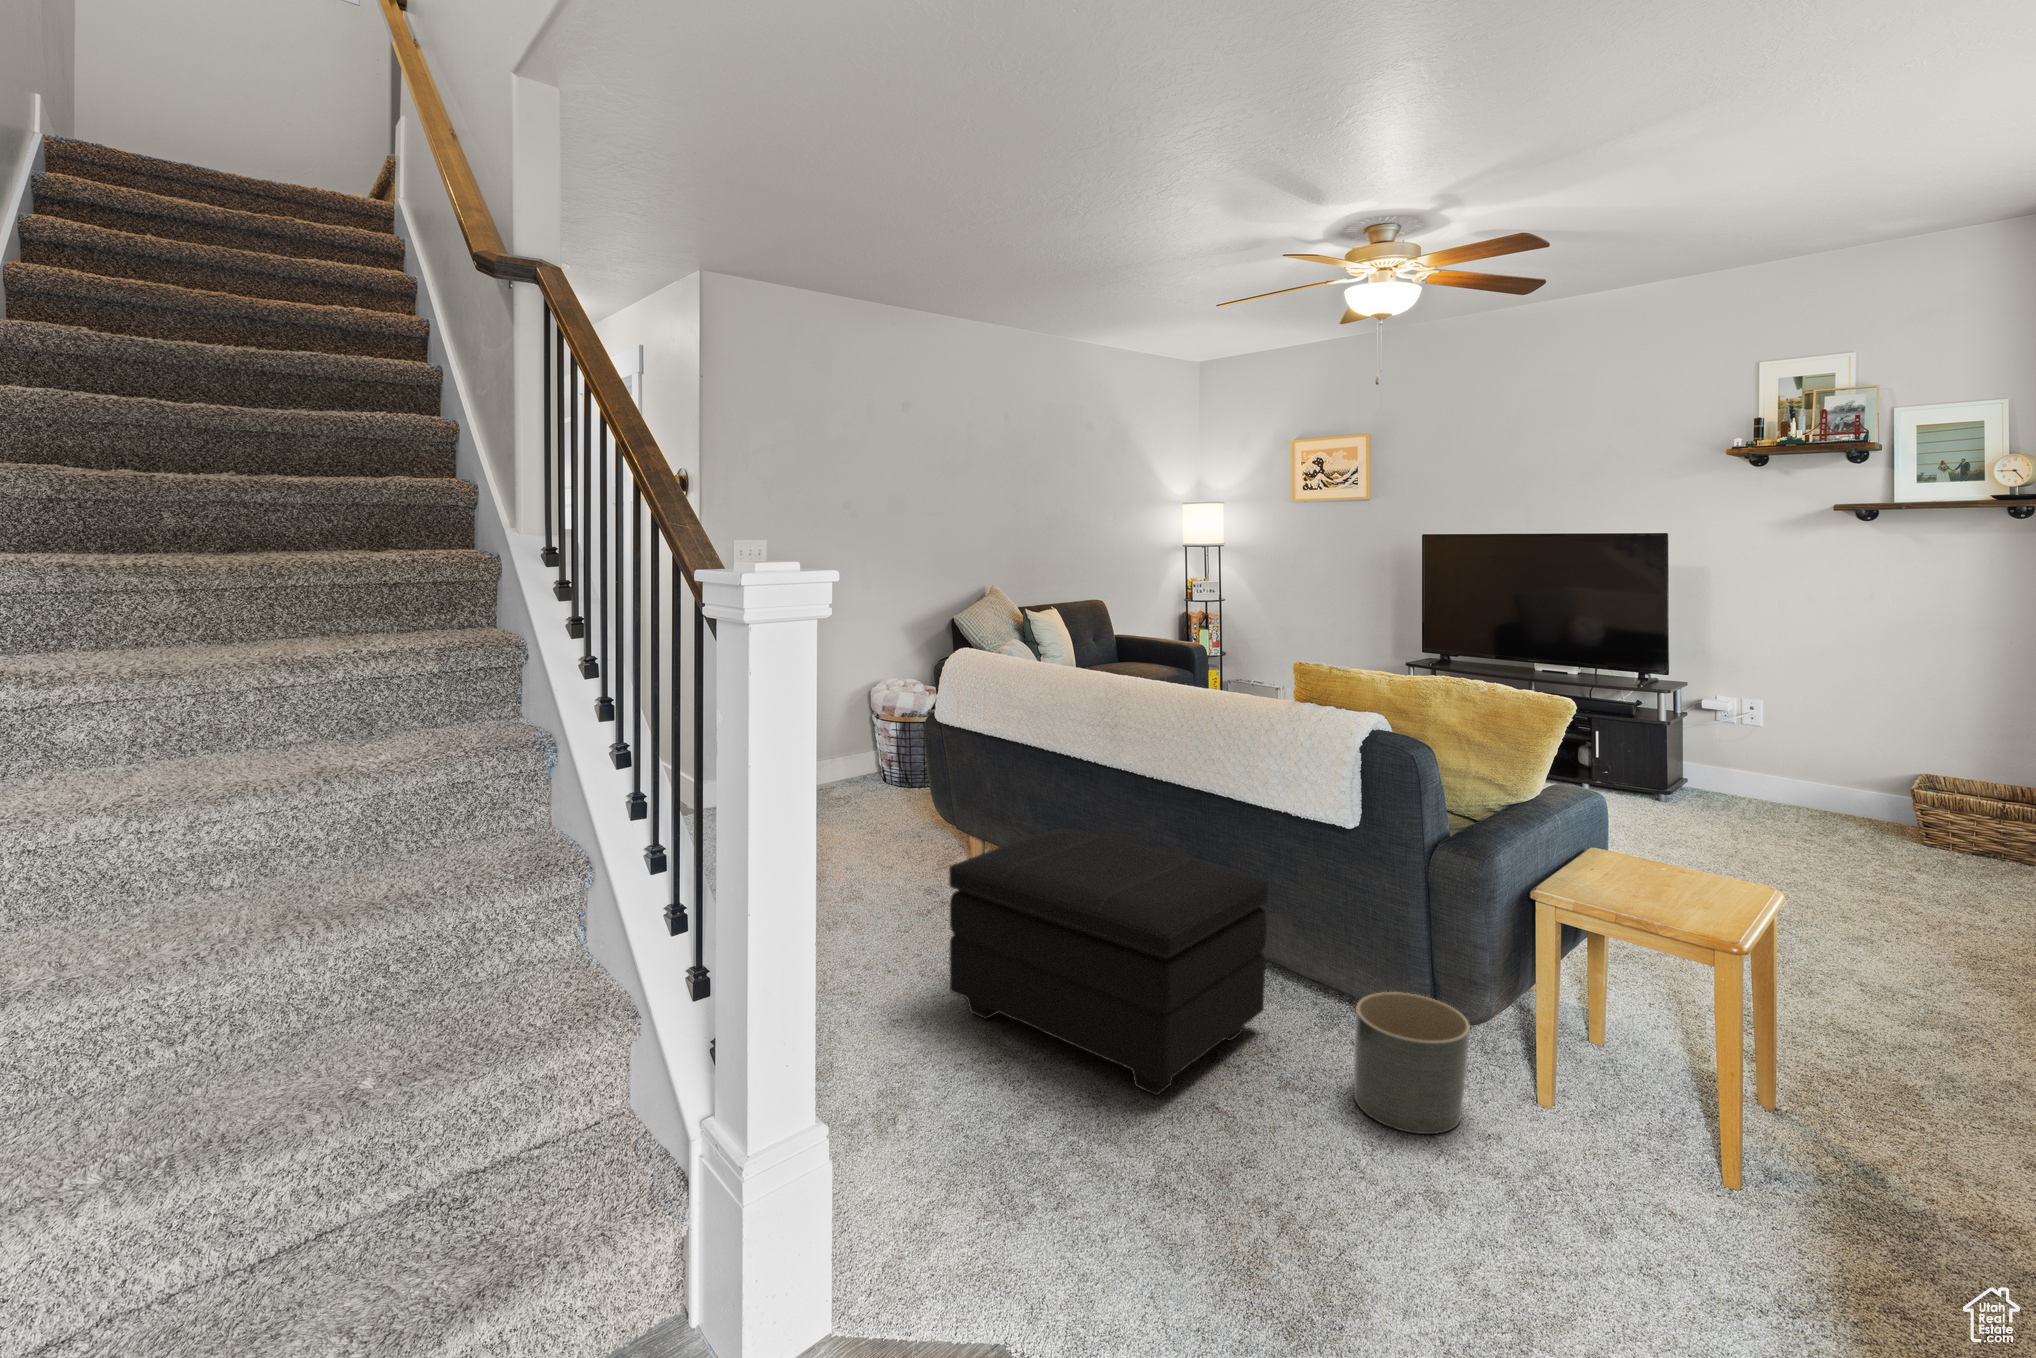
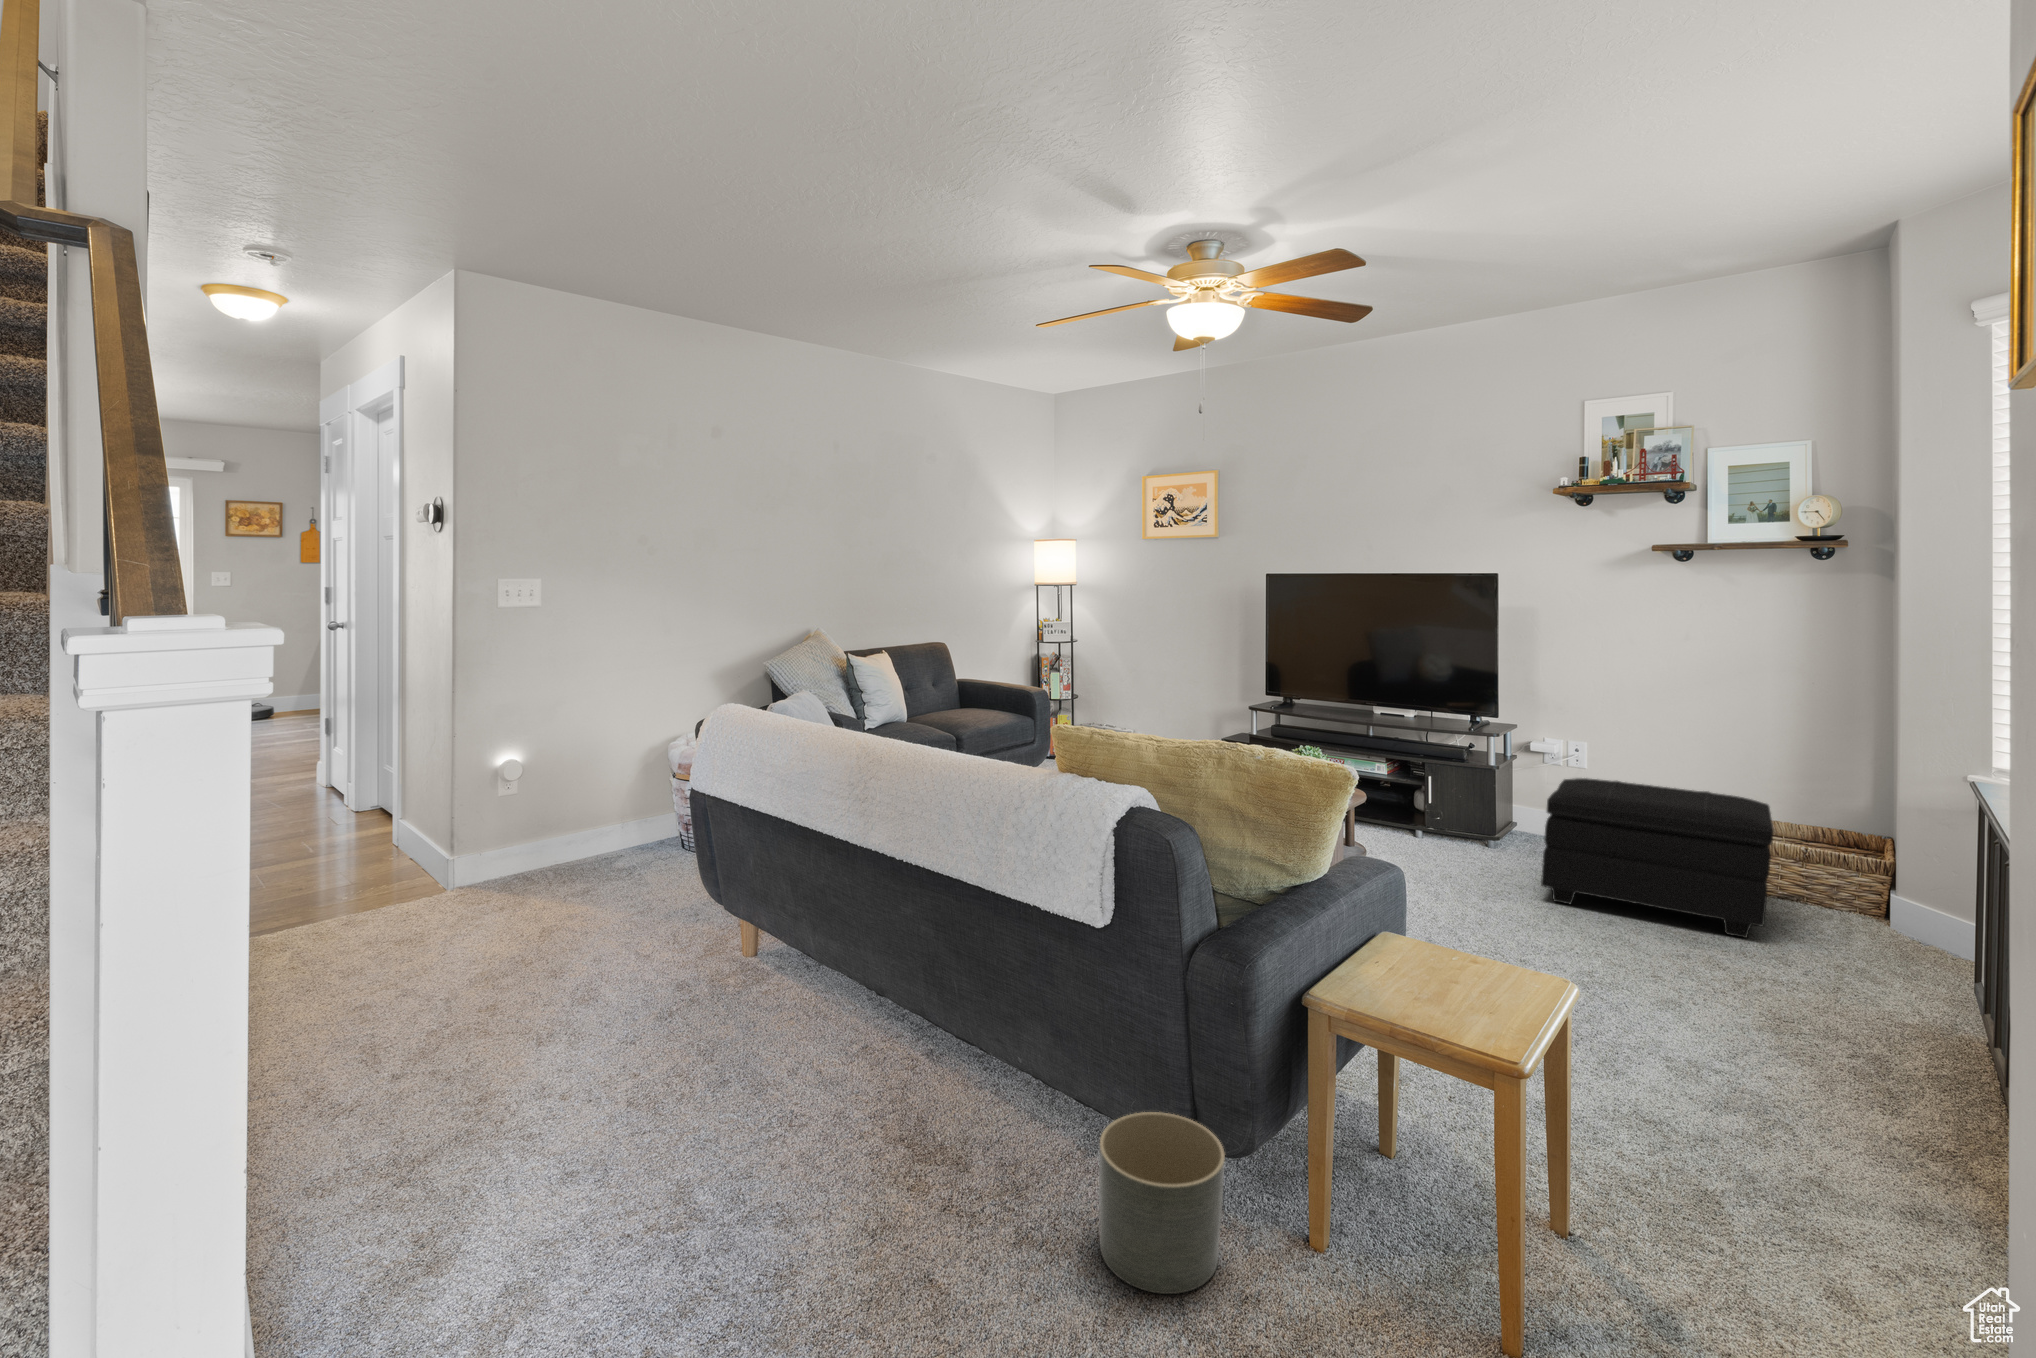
footstool: present [949,829,1269,1095] -> present [1541,778,1774,938]

